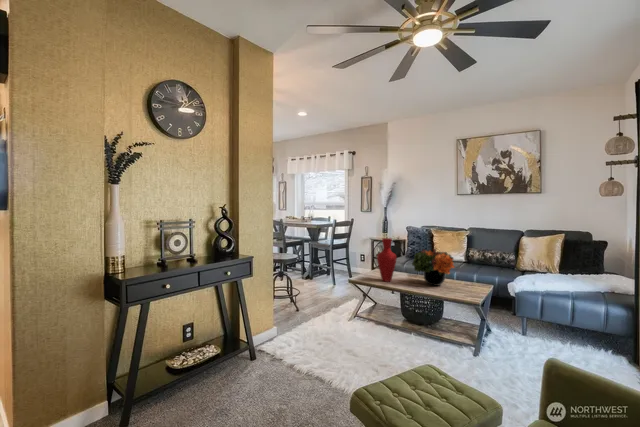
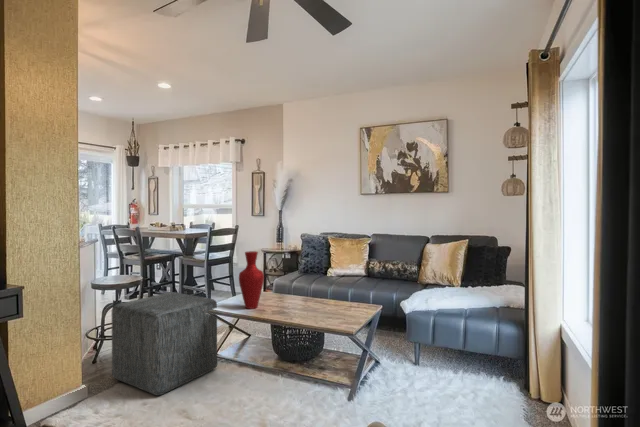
flower arrangement: present [412,249,454,286] -> none [281,263,334,311]
ottoman: none [289,267,360,339] -> present [112,292,217,395]

